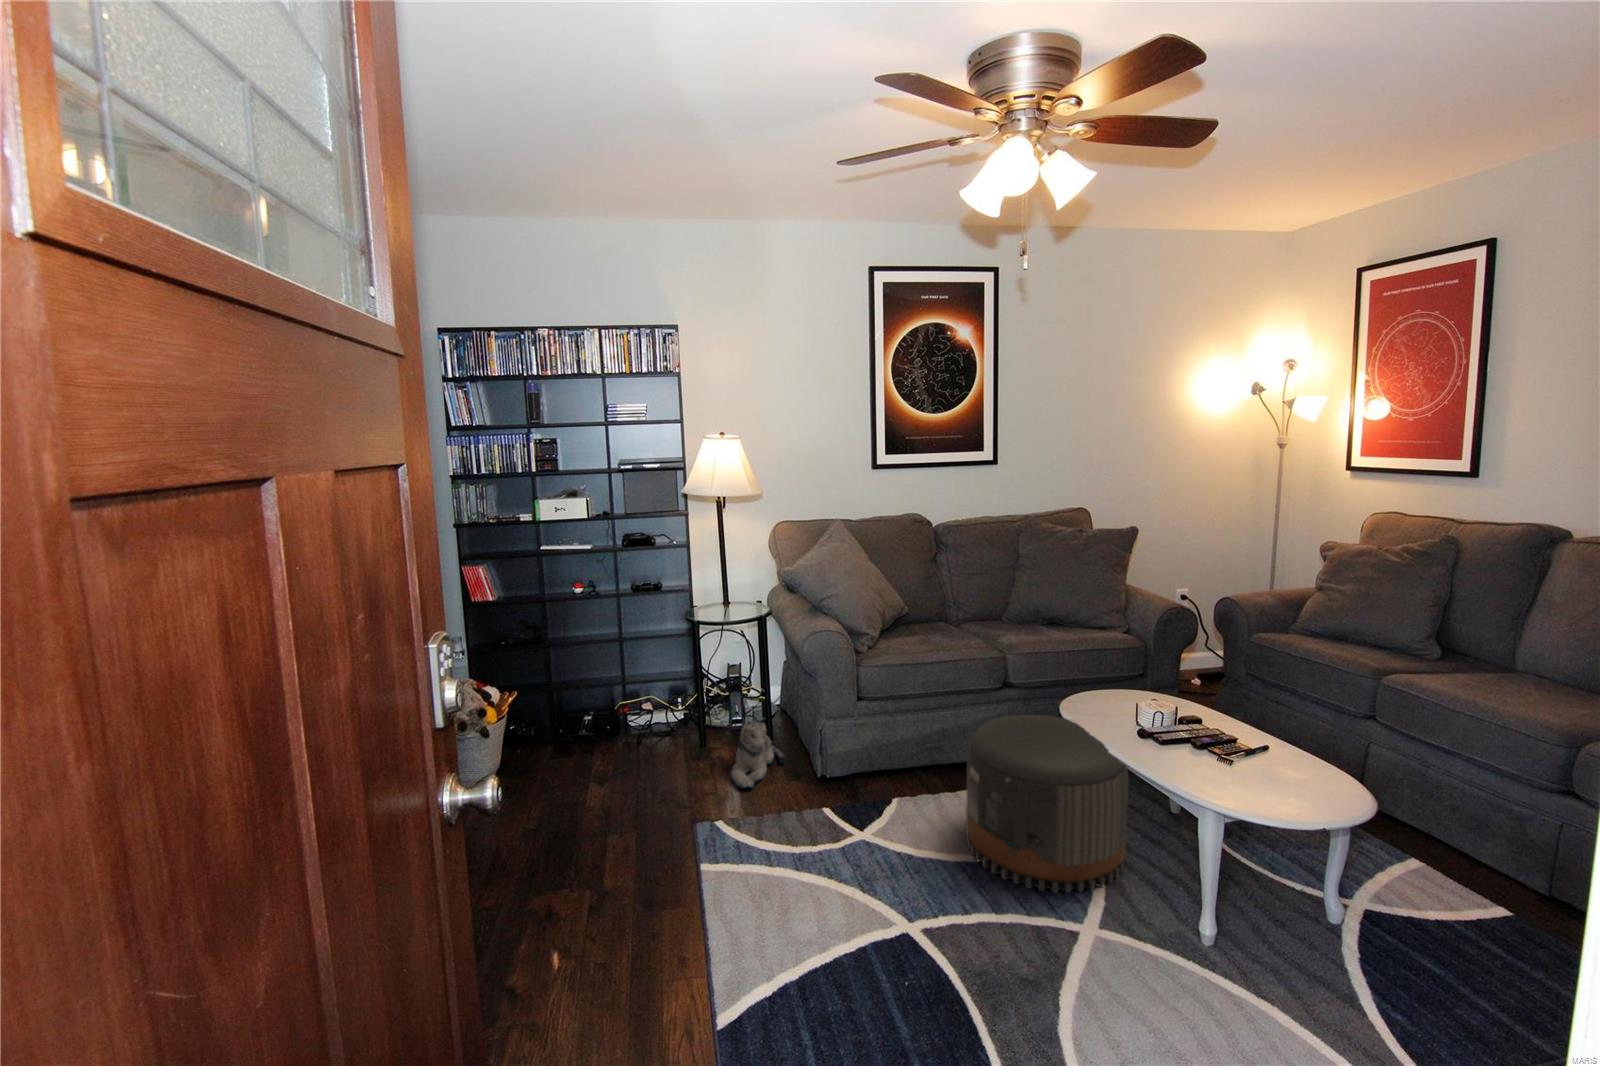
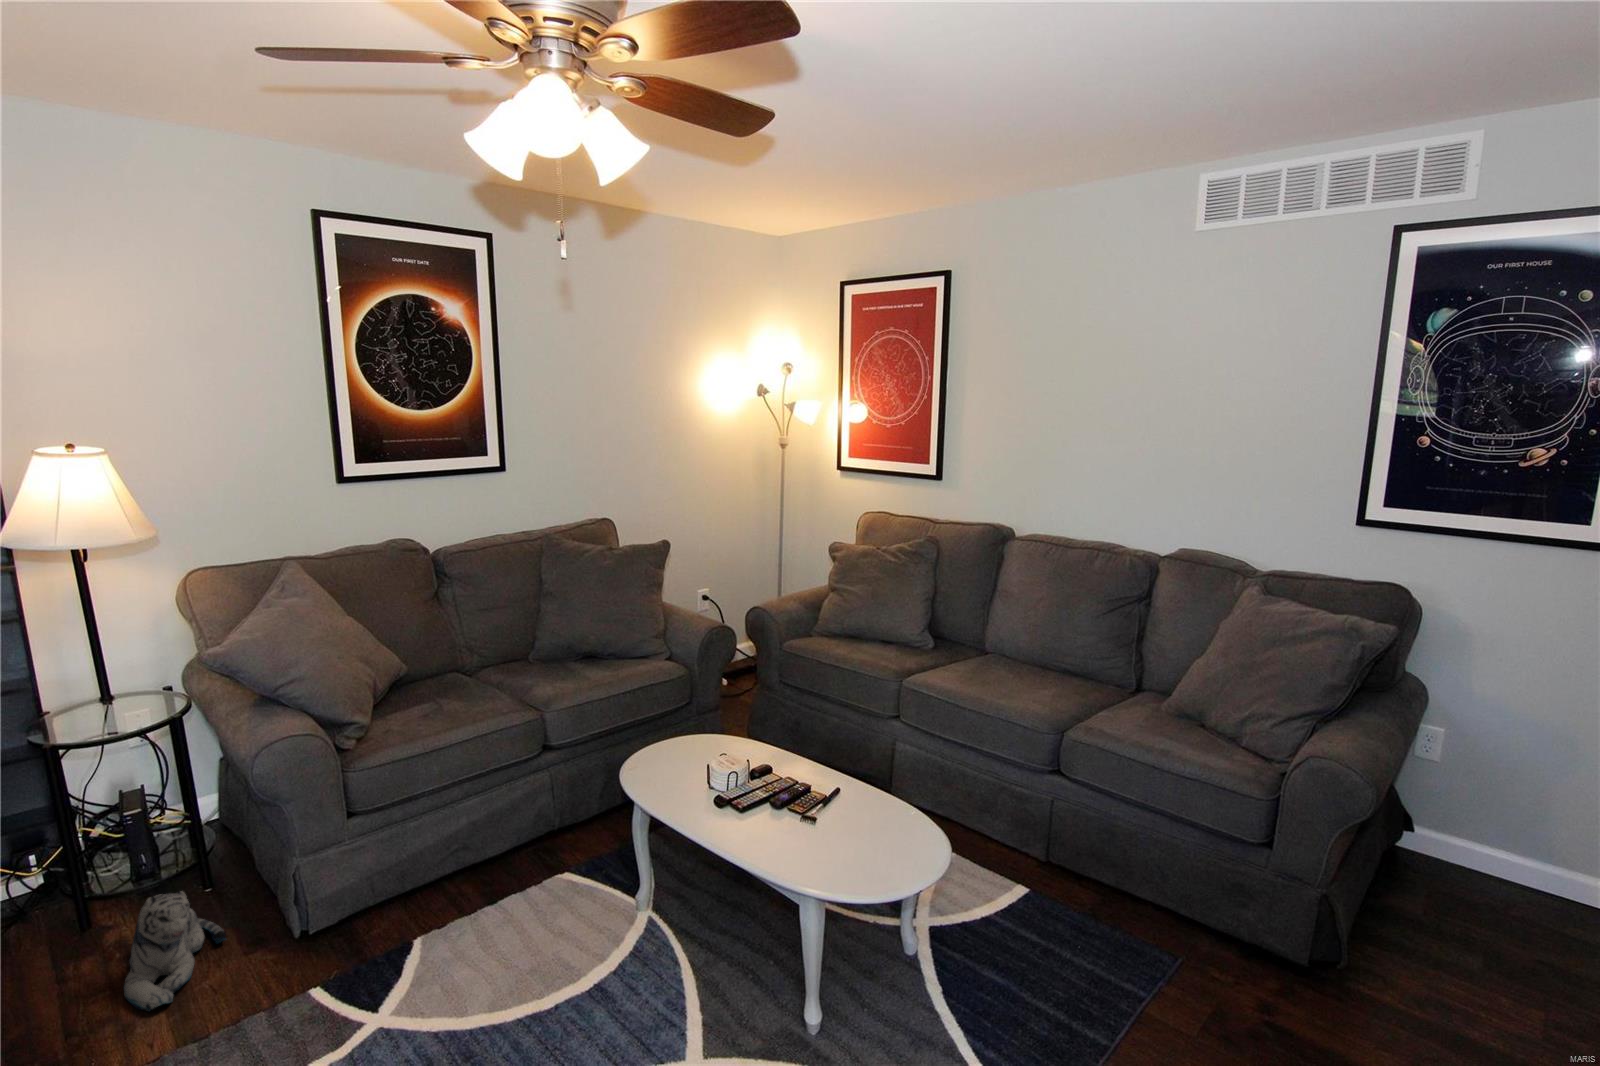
pouf: present [966,714,1128,893] -> none [522,781,712,1007]

